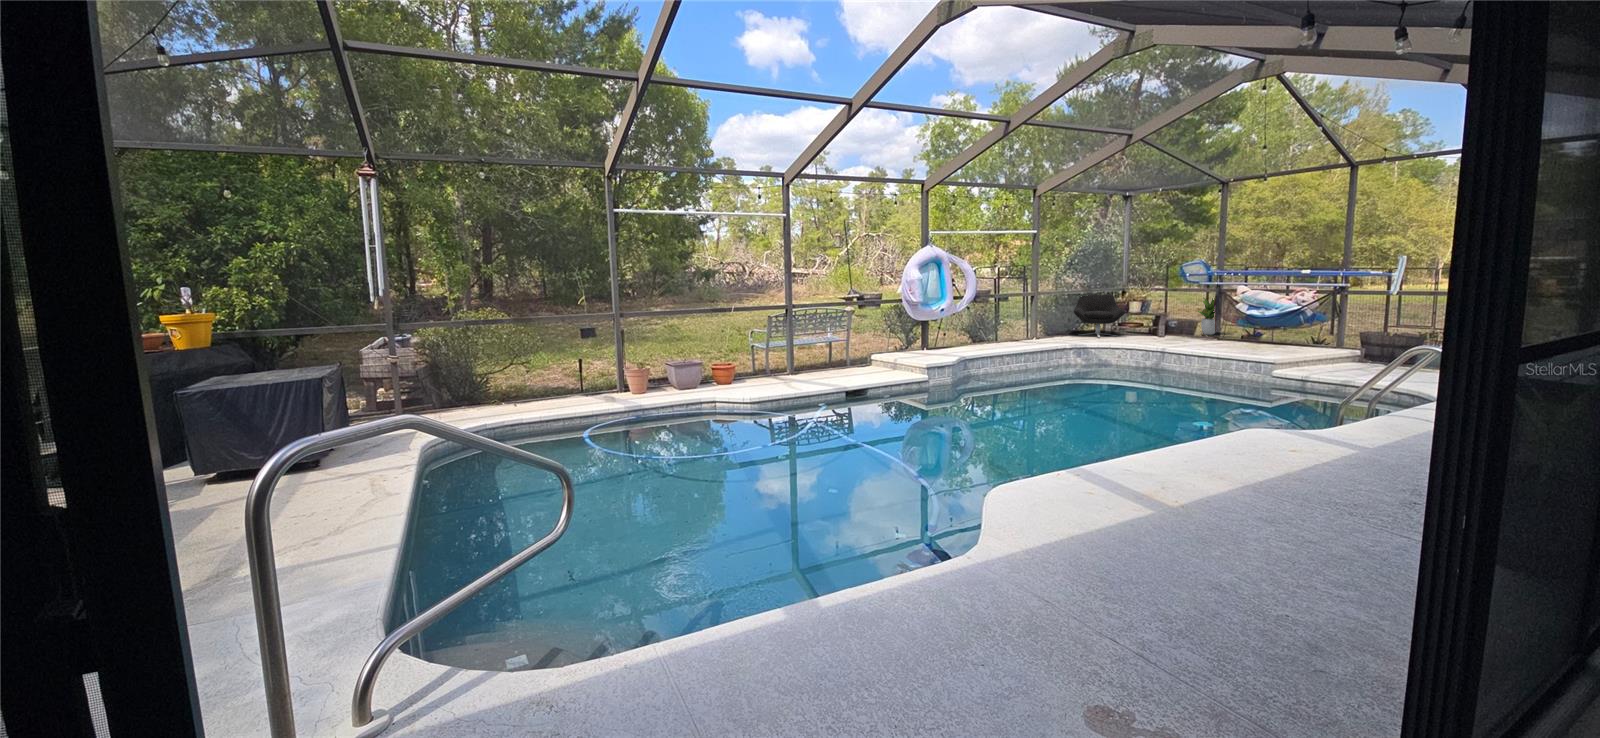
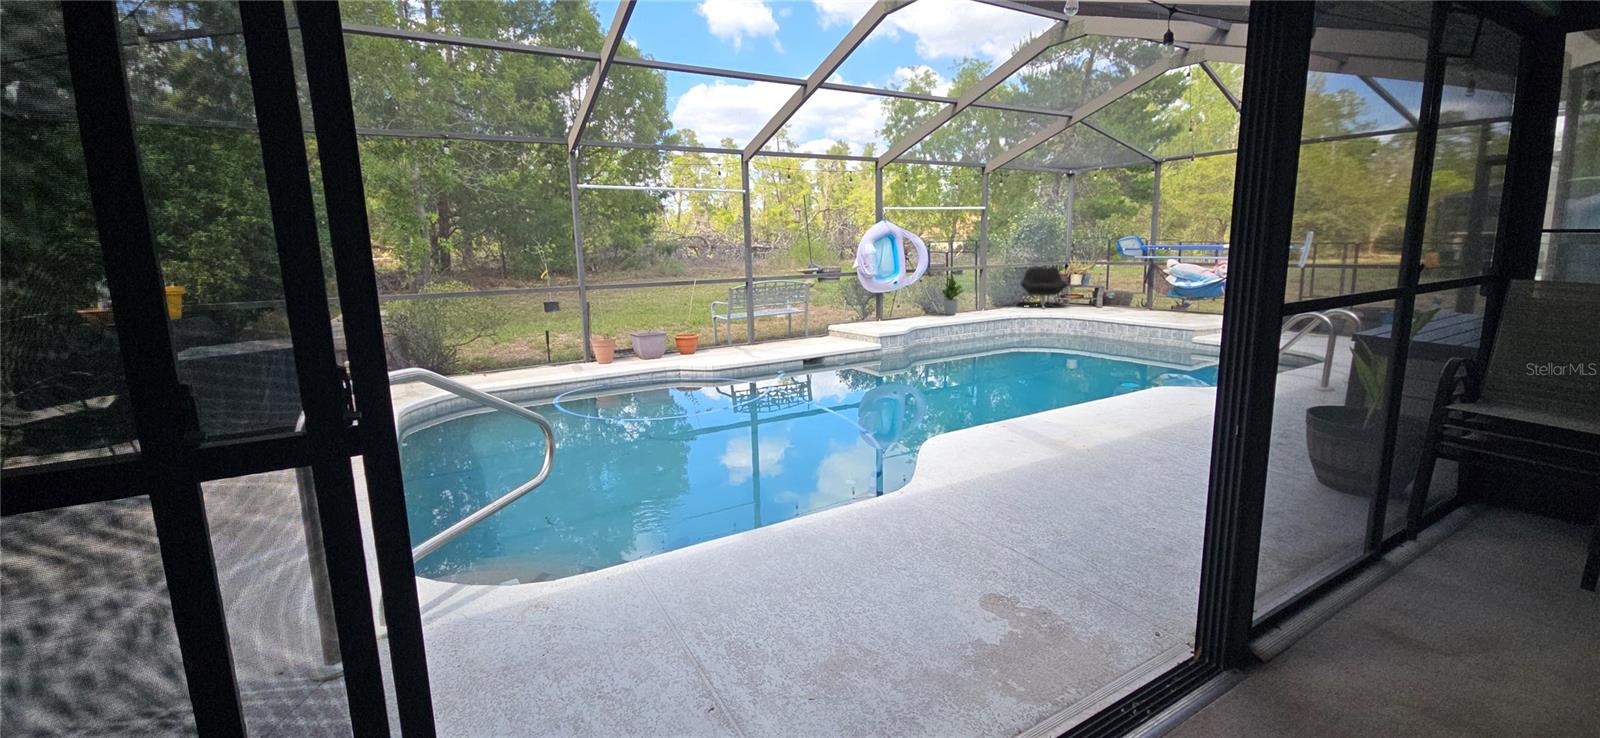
potted plant: present [1198,298,1215,335] -> present [942,275,964,315]

